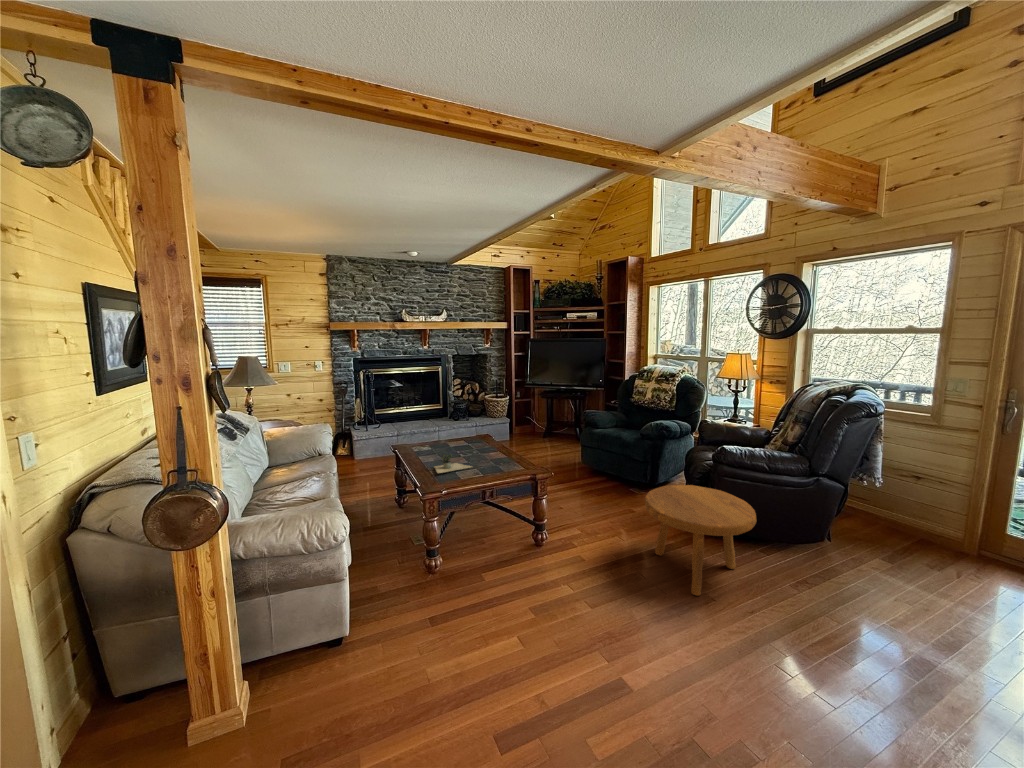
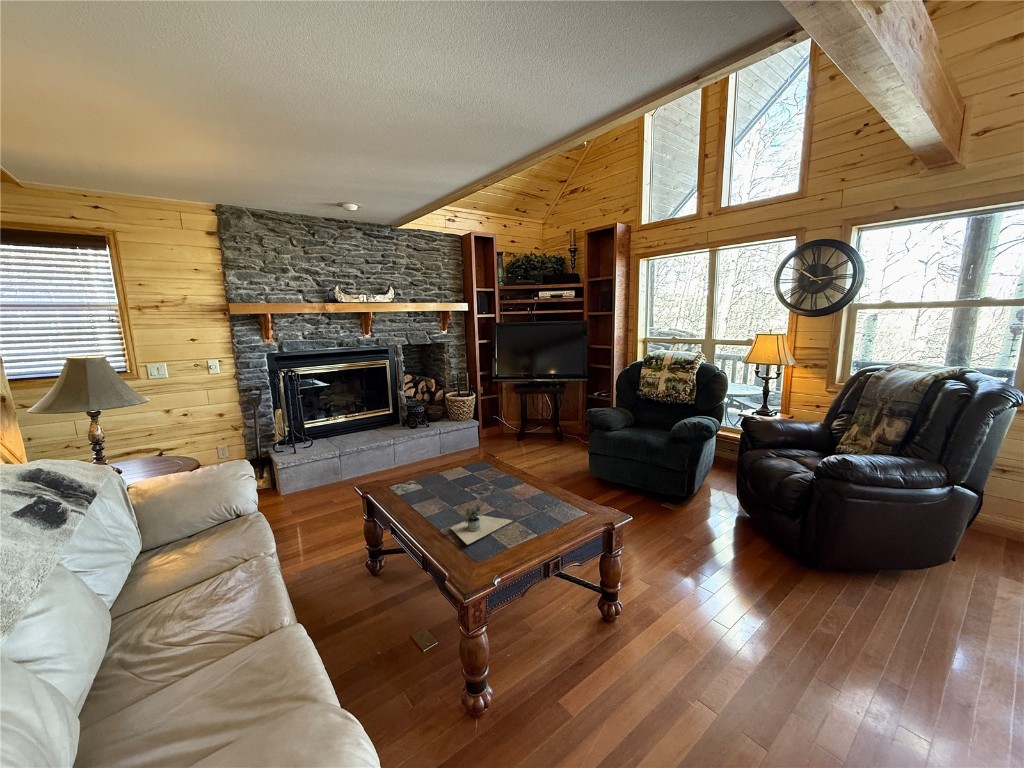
footstool: present [645,485,756,596] -> none [771,514,961,693]

